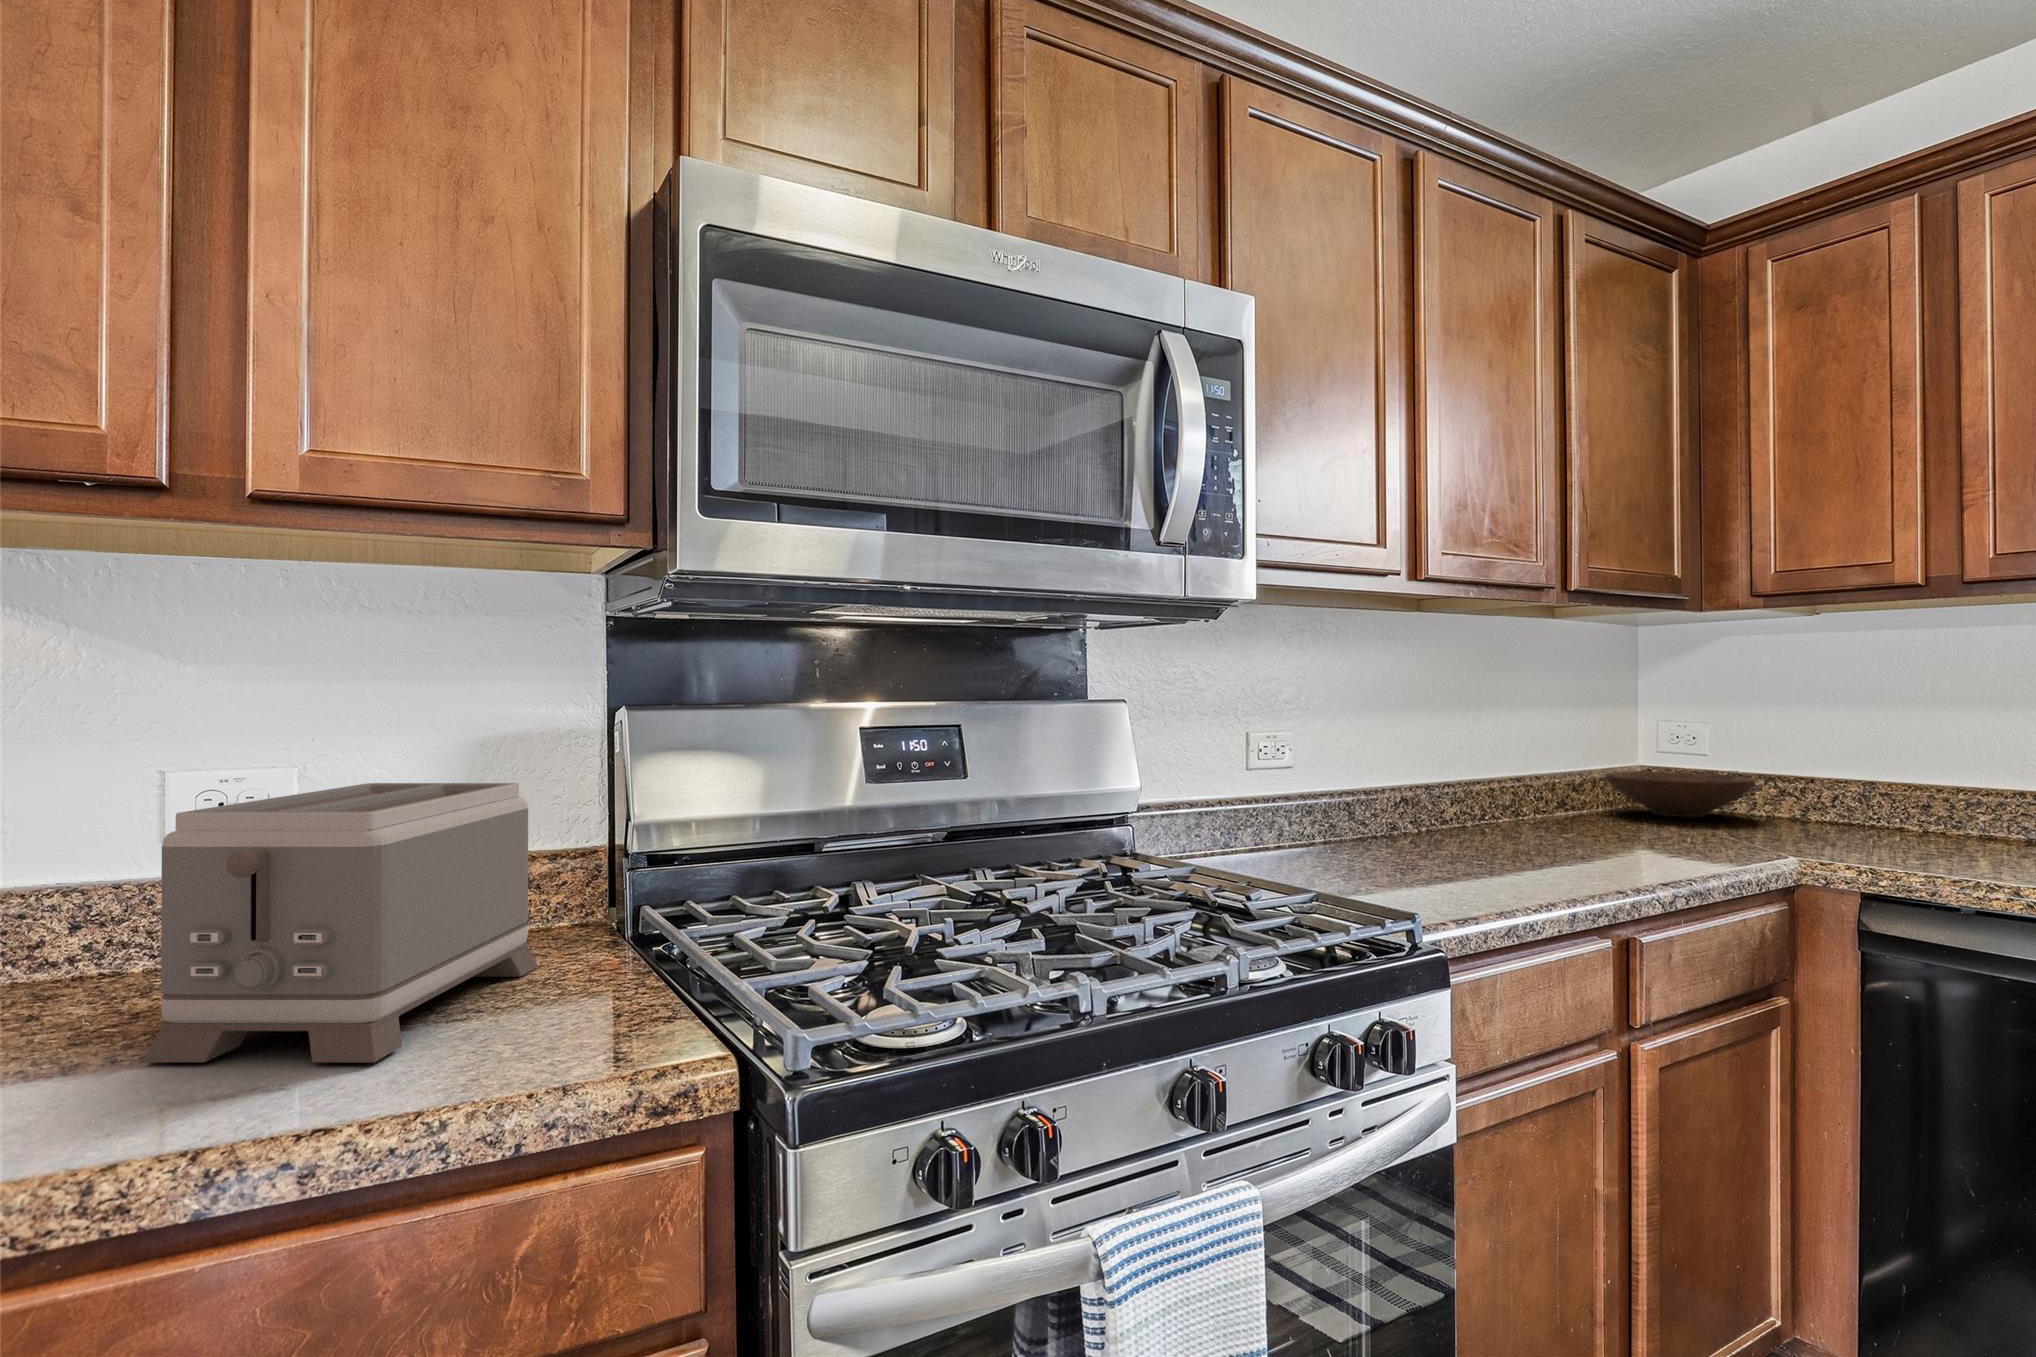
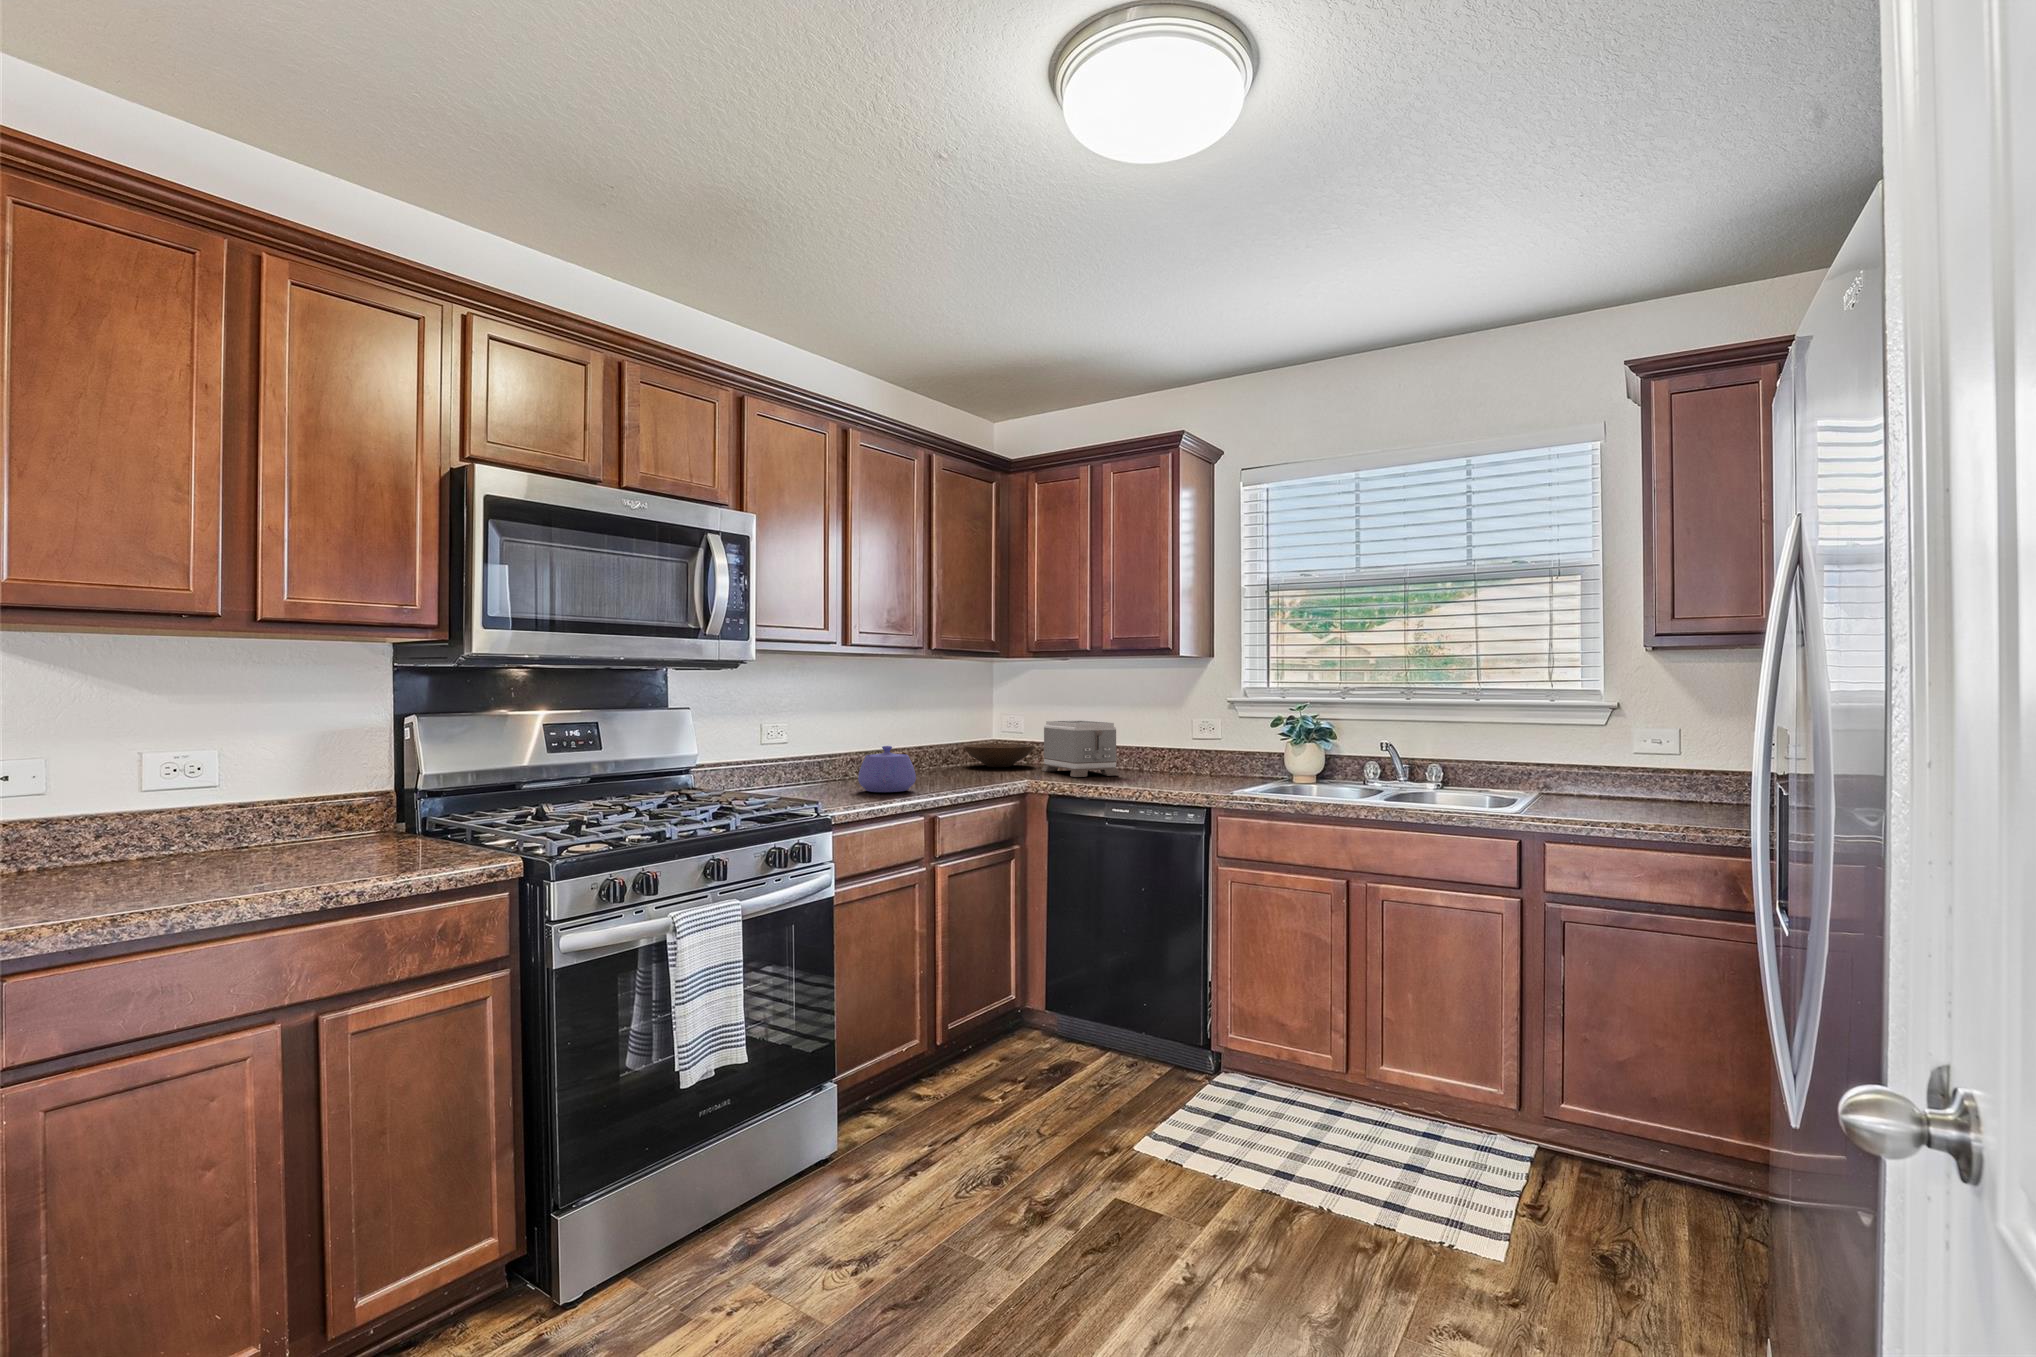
teapot: none [1451,780,1578,877] -> present [858,746,916,792]
toaster: present [143,783,538,1063] -> present [1042,720,1119,777]

